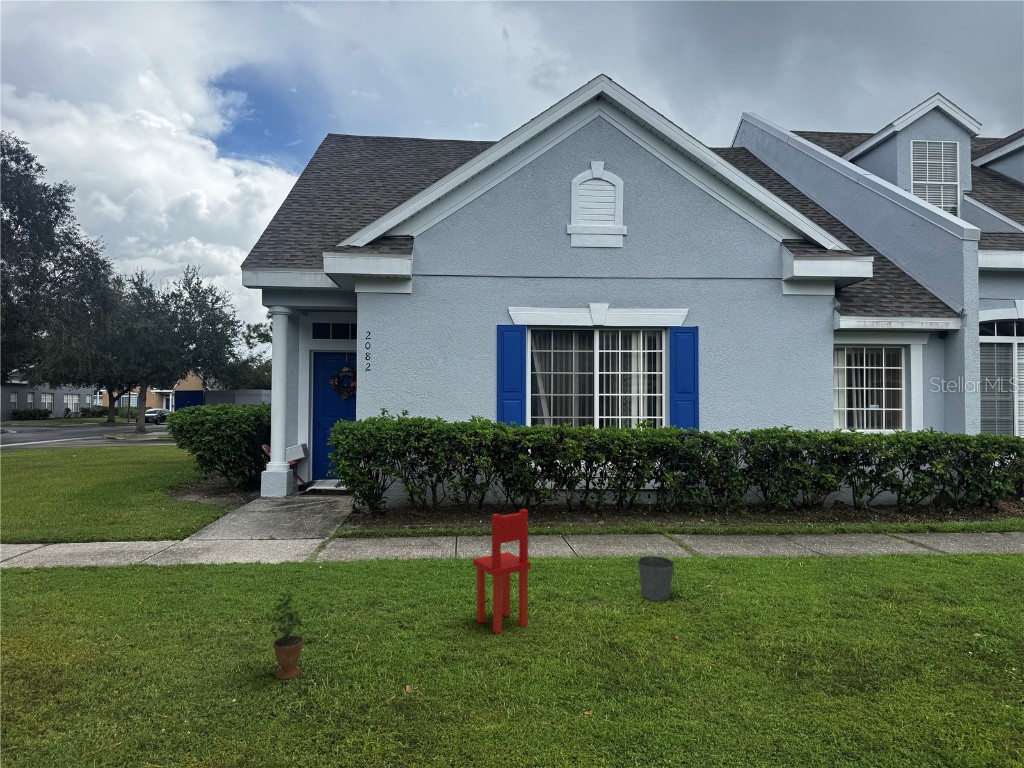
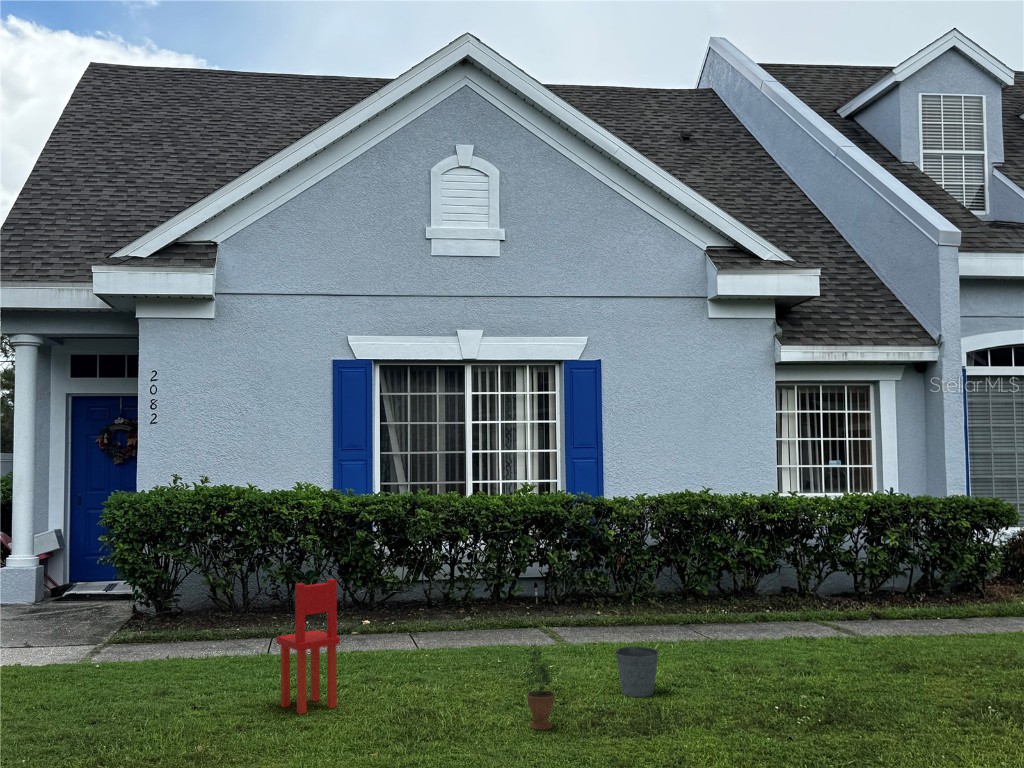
bucket: present [638,556,674,601] -> present [615,646,658,697]
potted plant: present [267,590,304,680] -> present [524,645,555,730]

